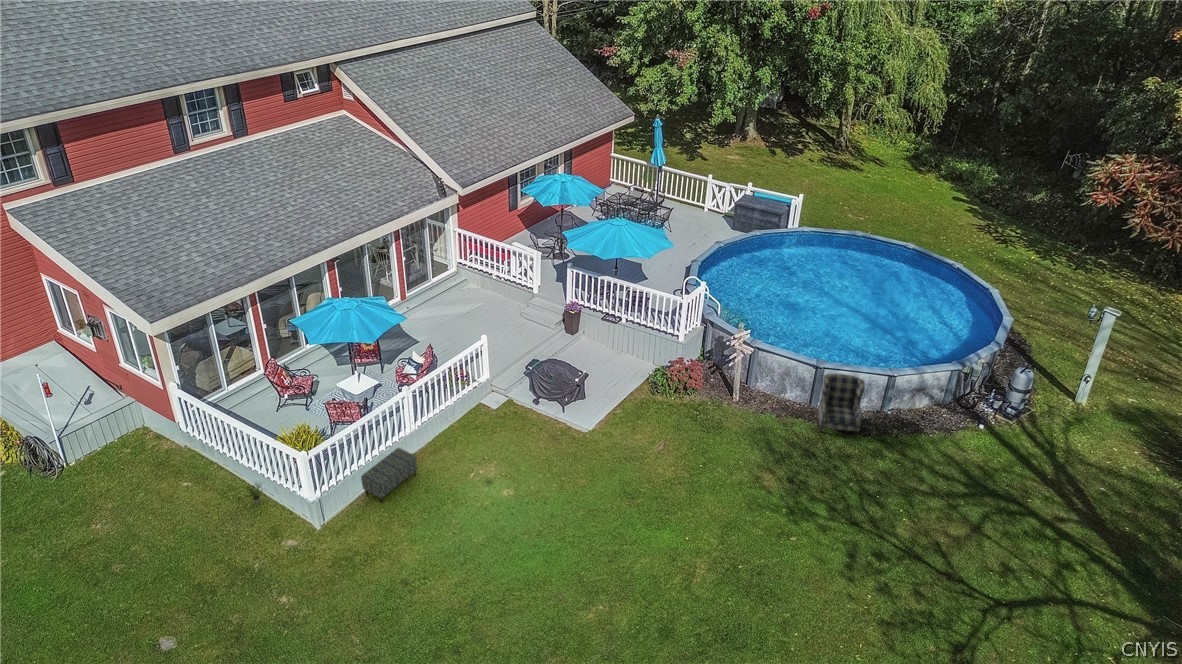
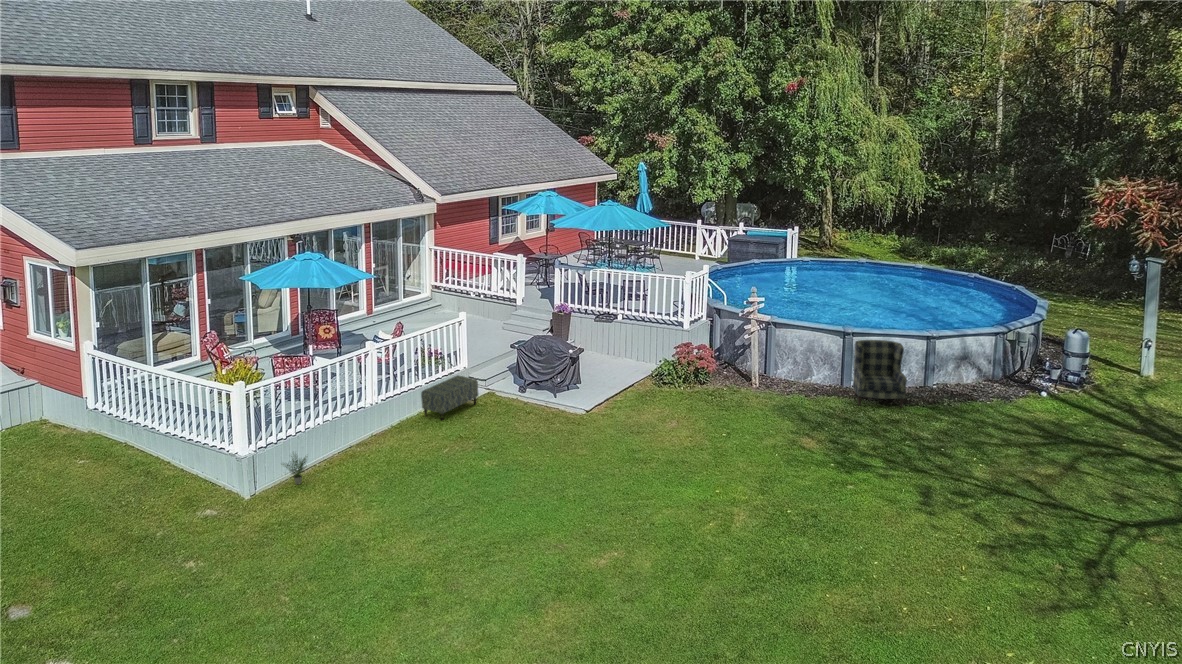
bench: present [361,448,418,503] -> present [421,376,478,421]
potted plant: present [245,485,262,504] -> present [283,455,306,484]

